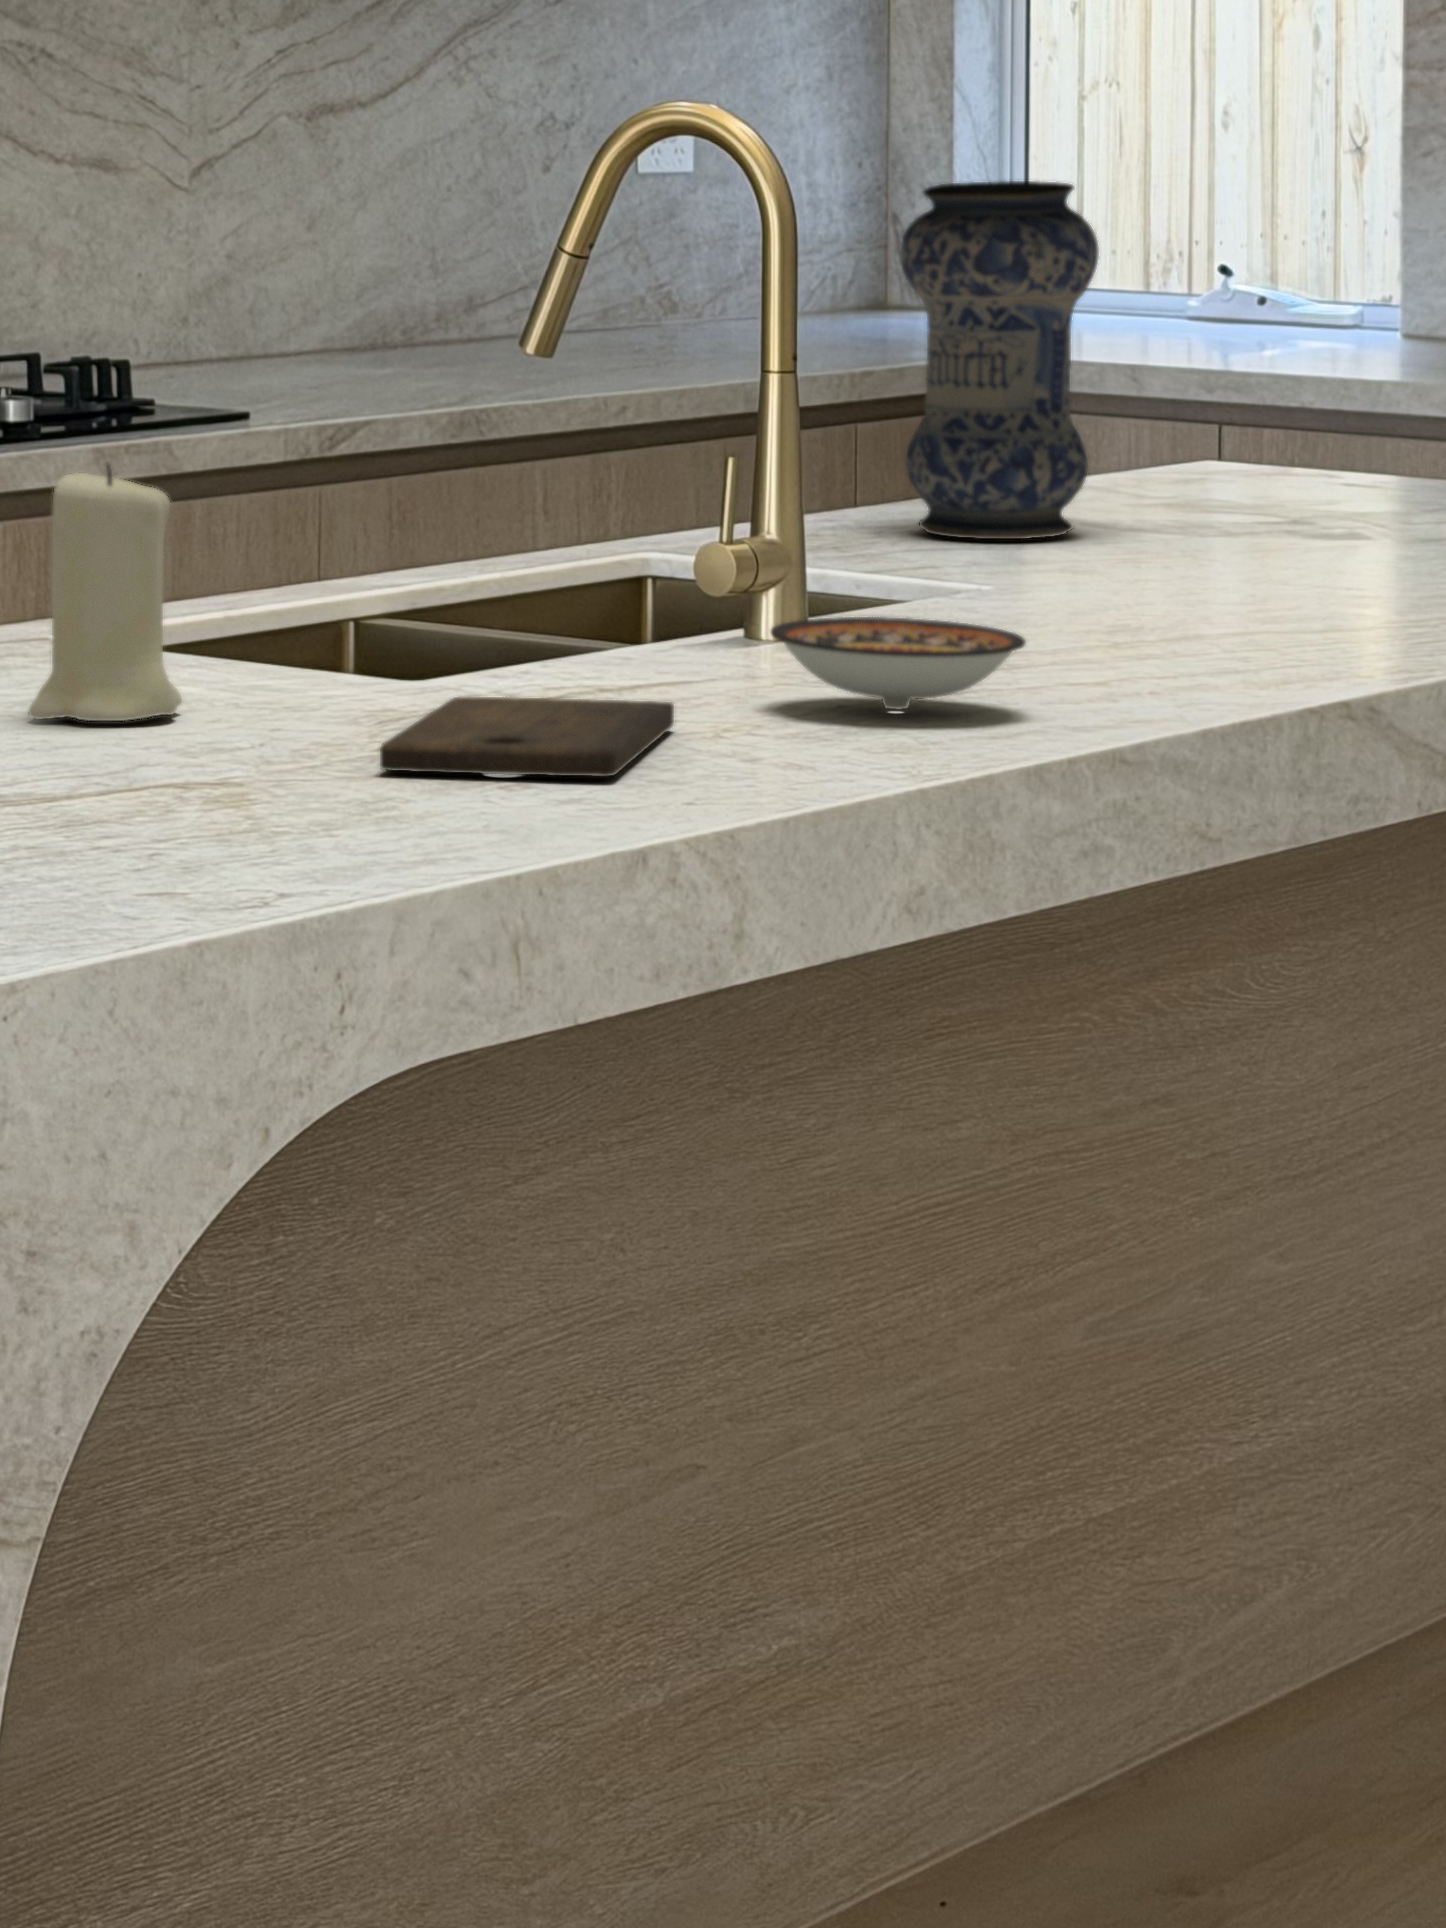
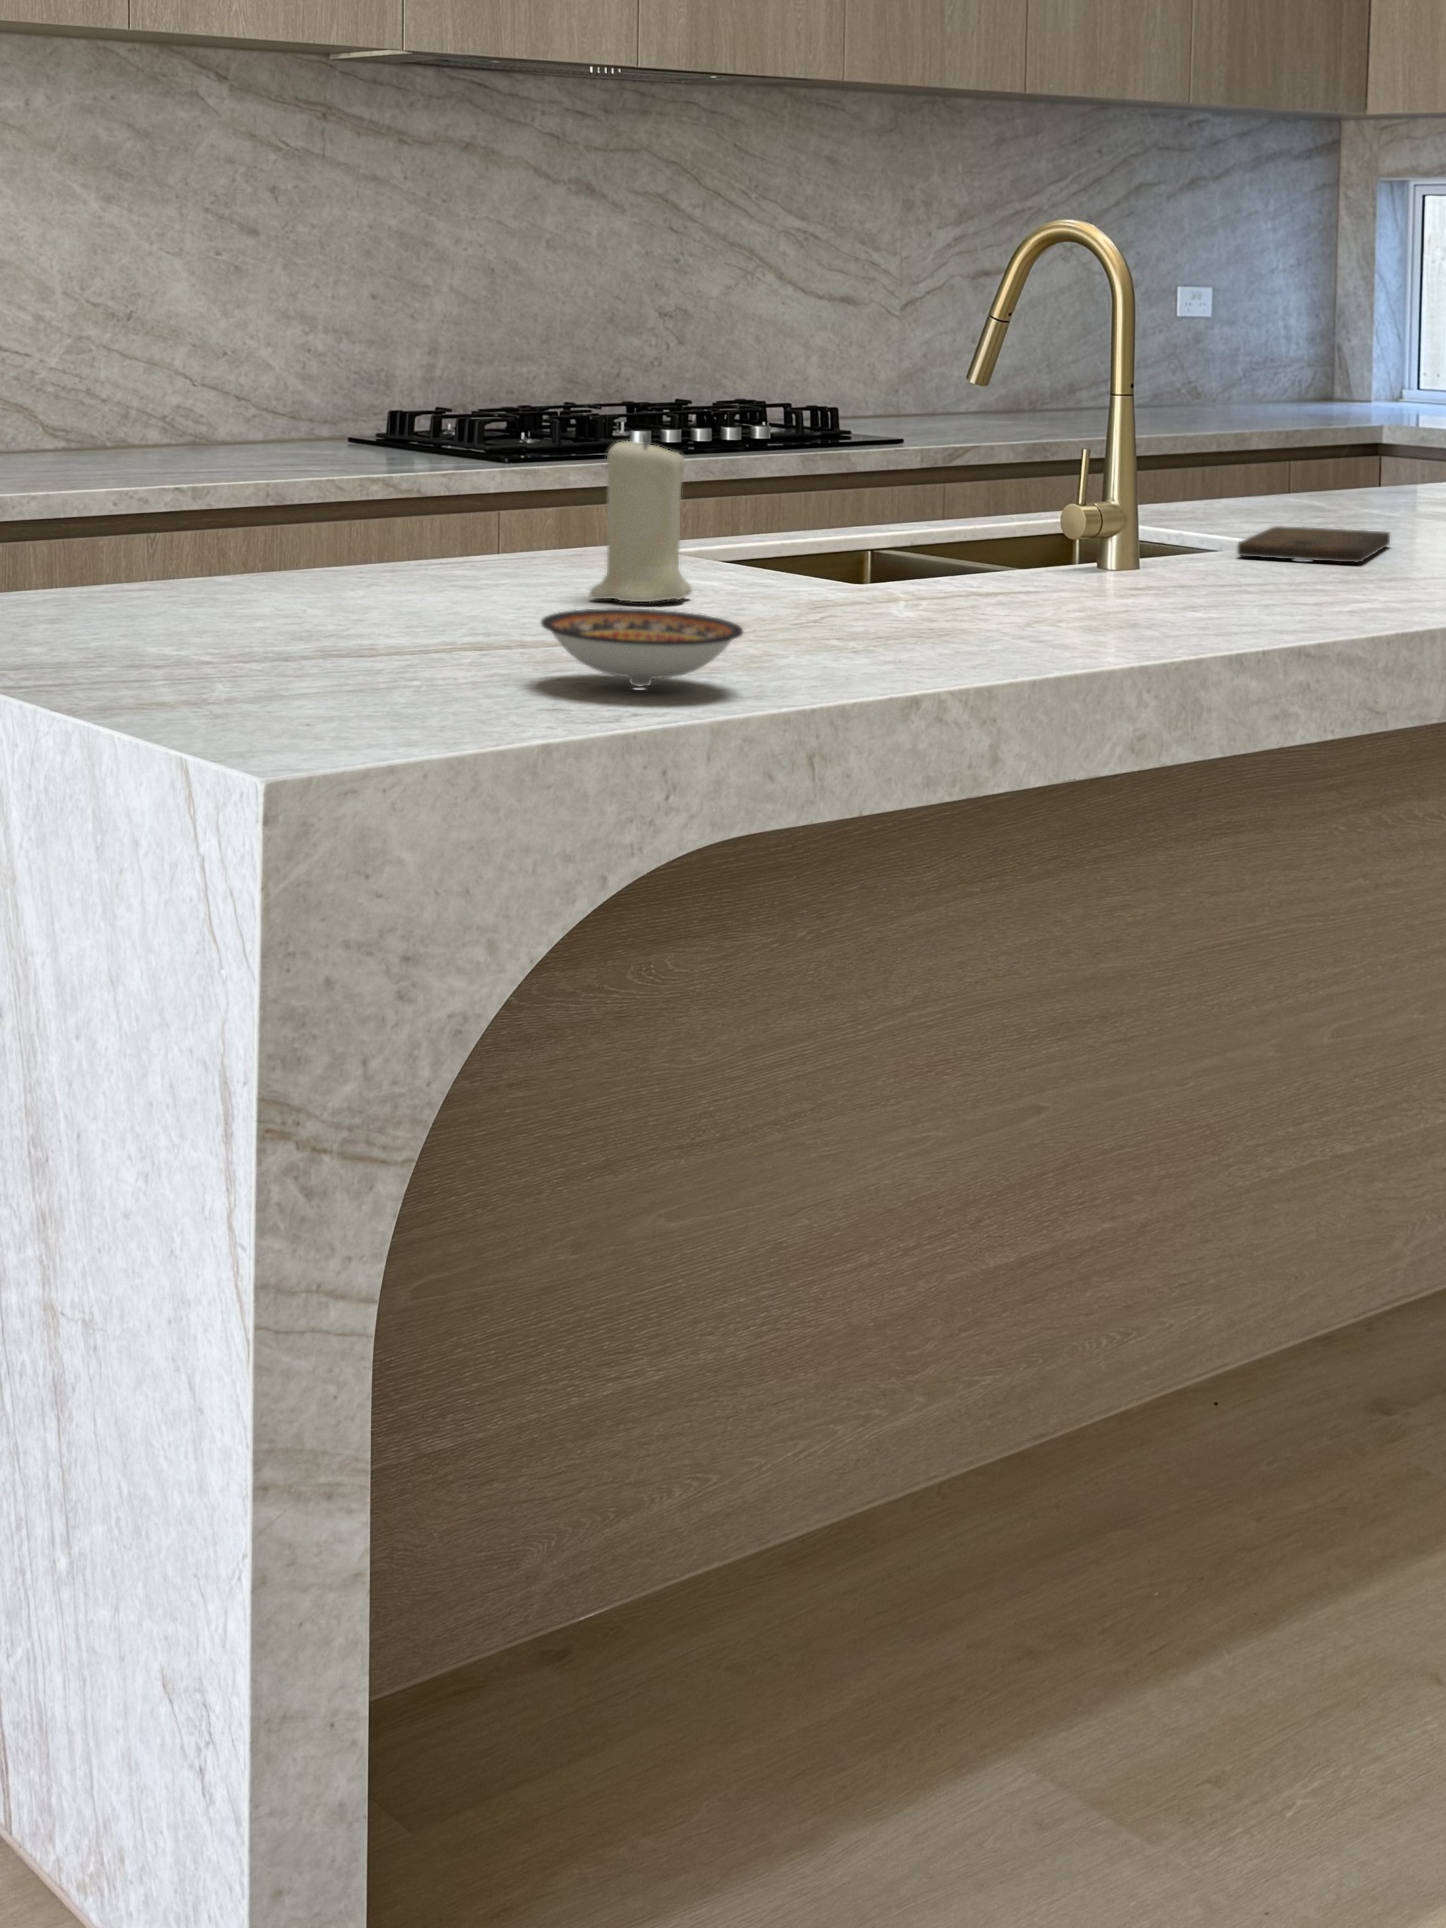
vase: present [901,181,1099,539] -> none [1256,292,1384,519]
ceramic bowl: present [771,617,1025,710] -> present [541,608,743,687]
cutting board: present [380,697,674,777] -> present [1237,526,1390,562]

